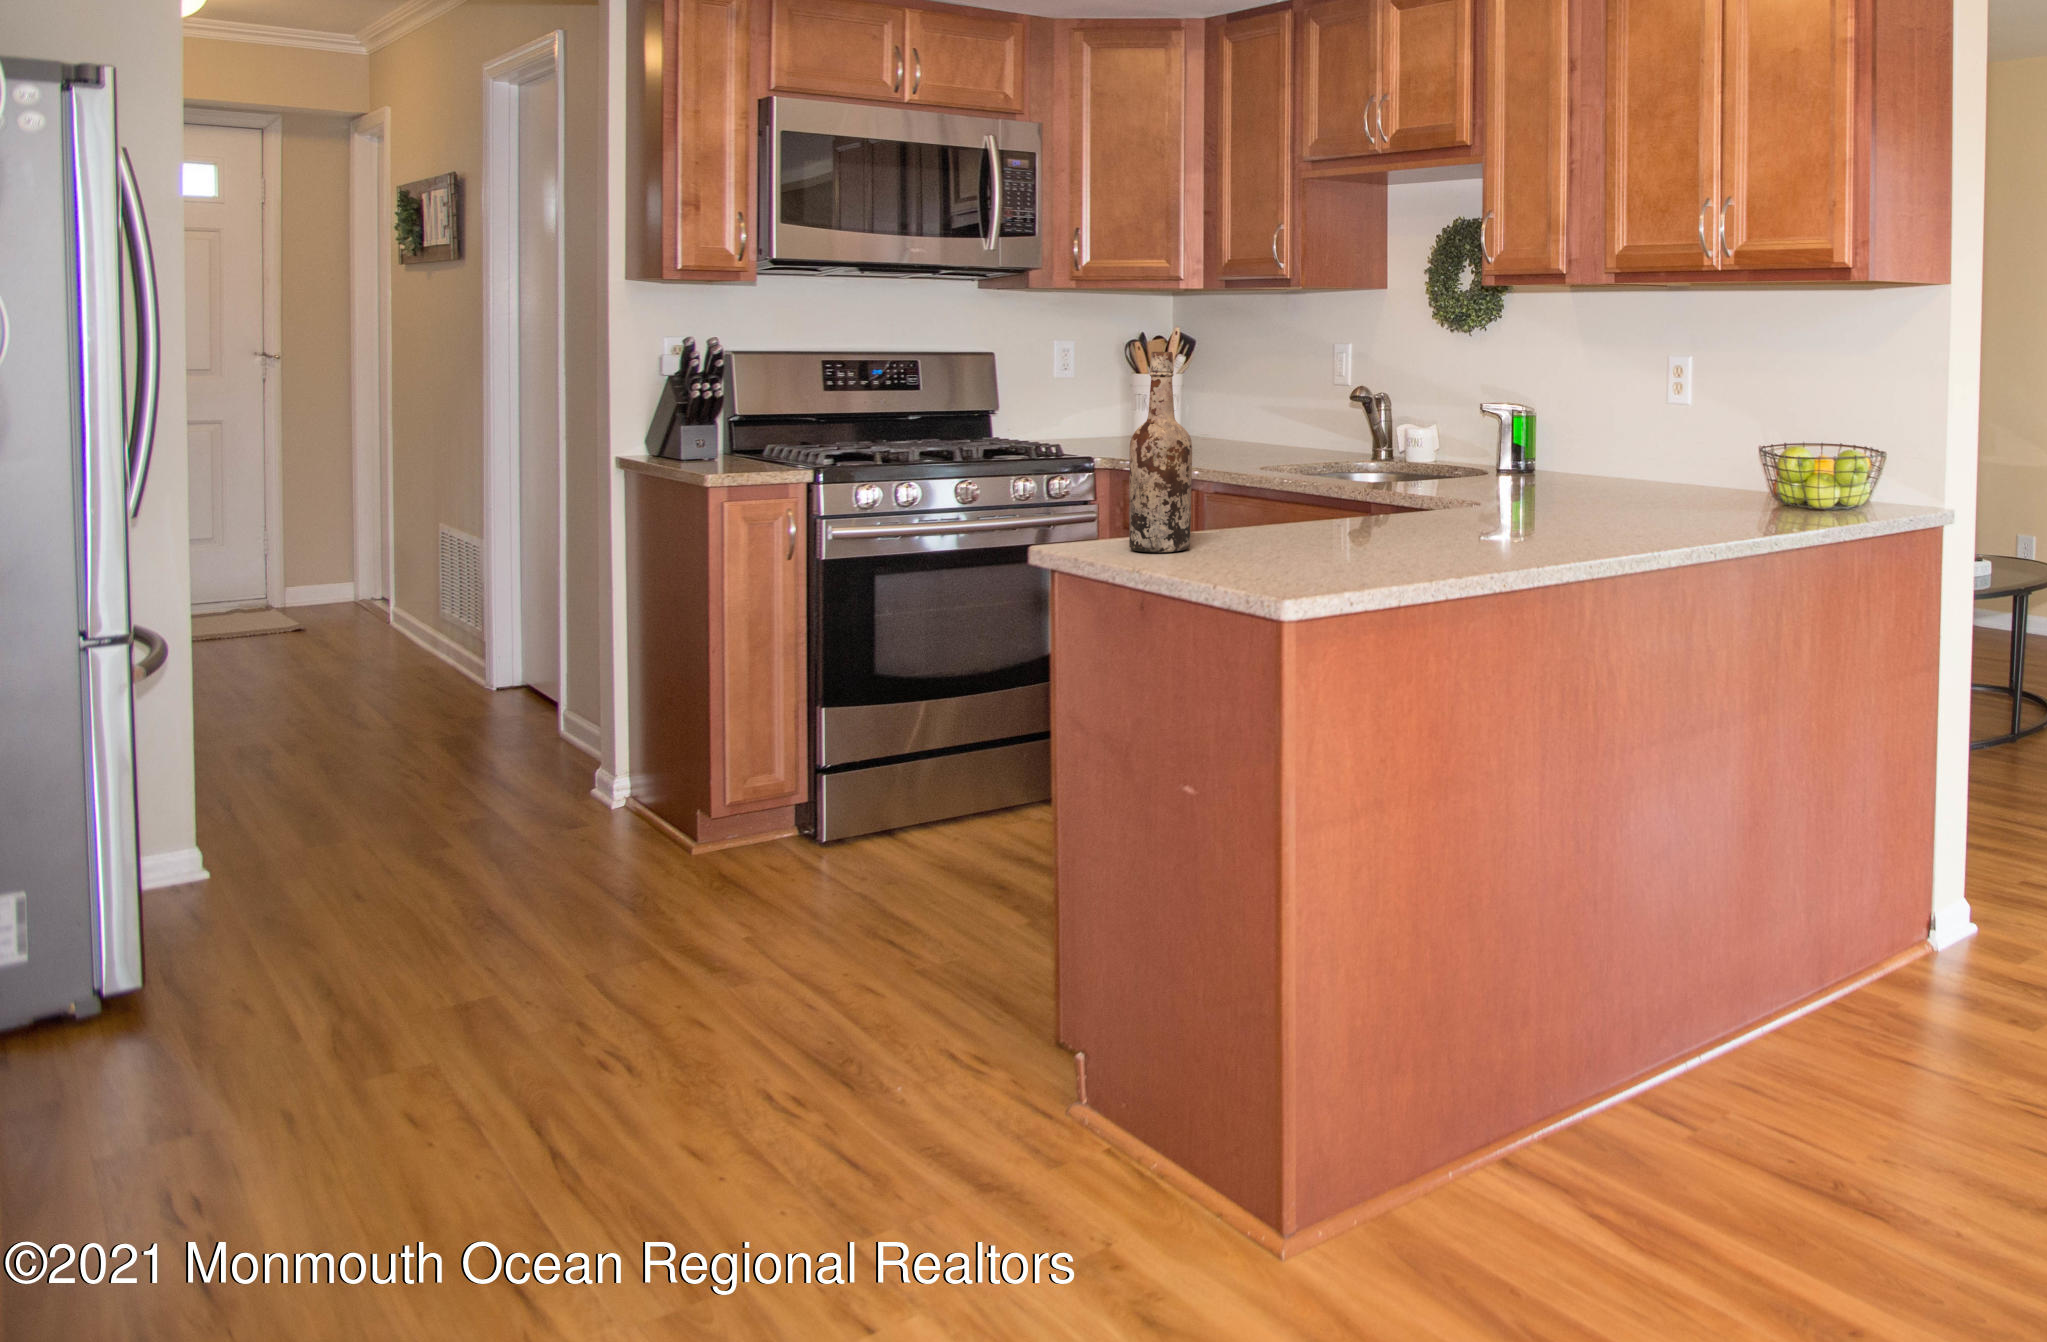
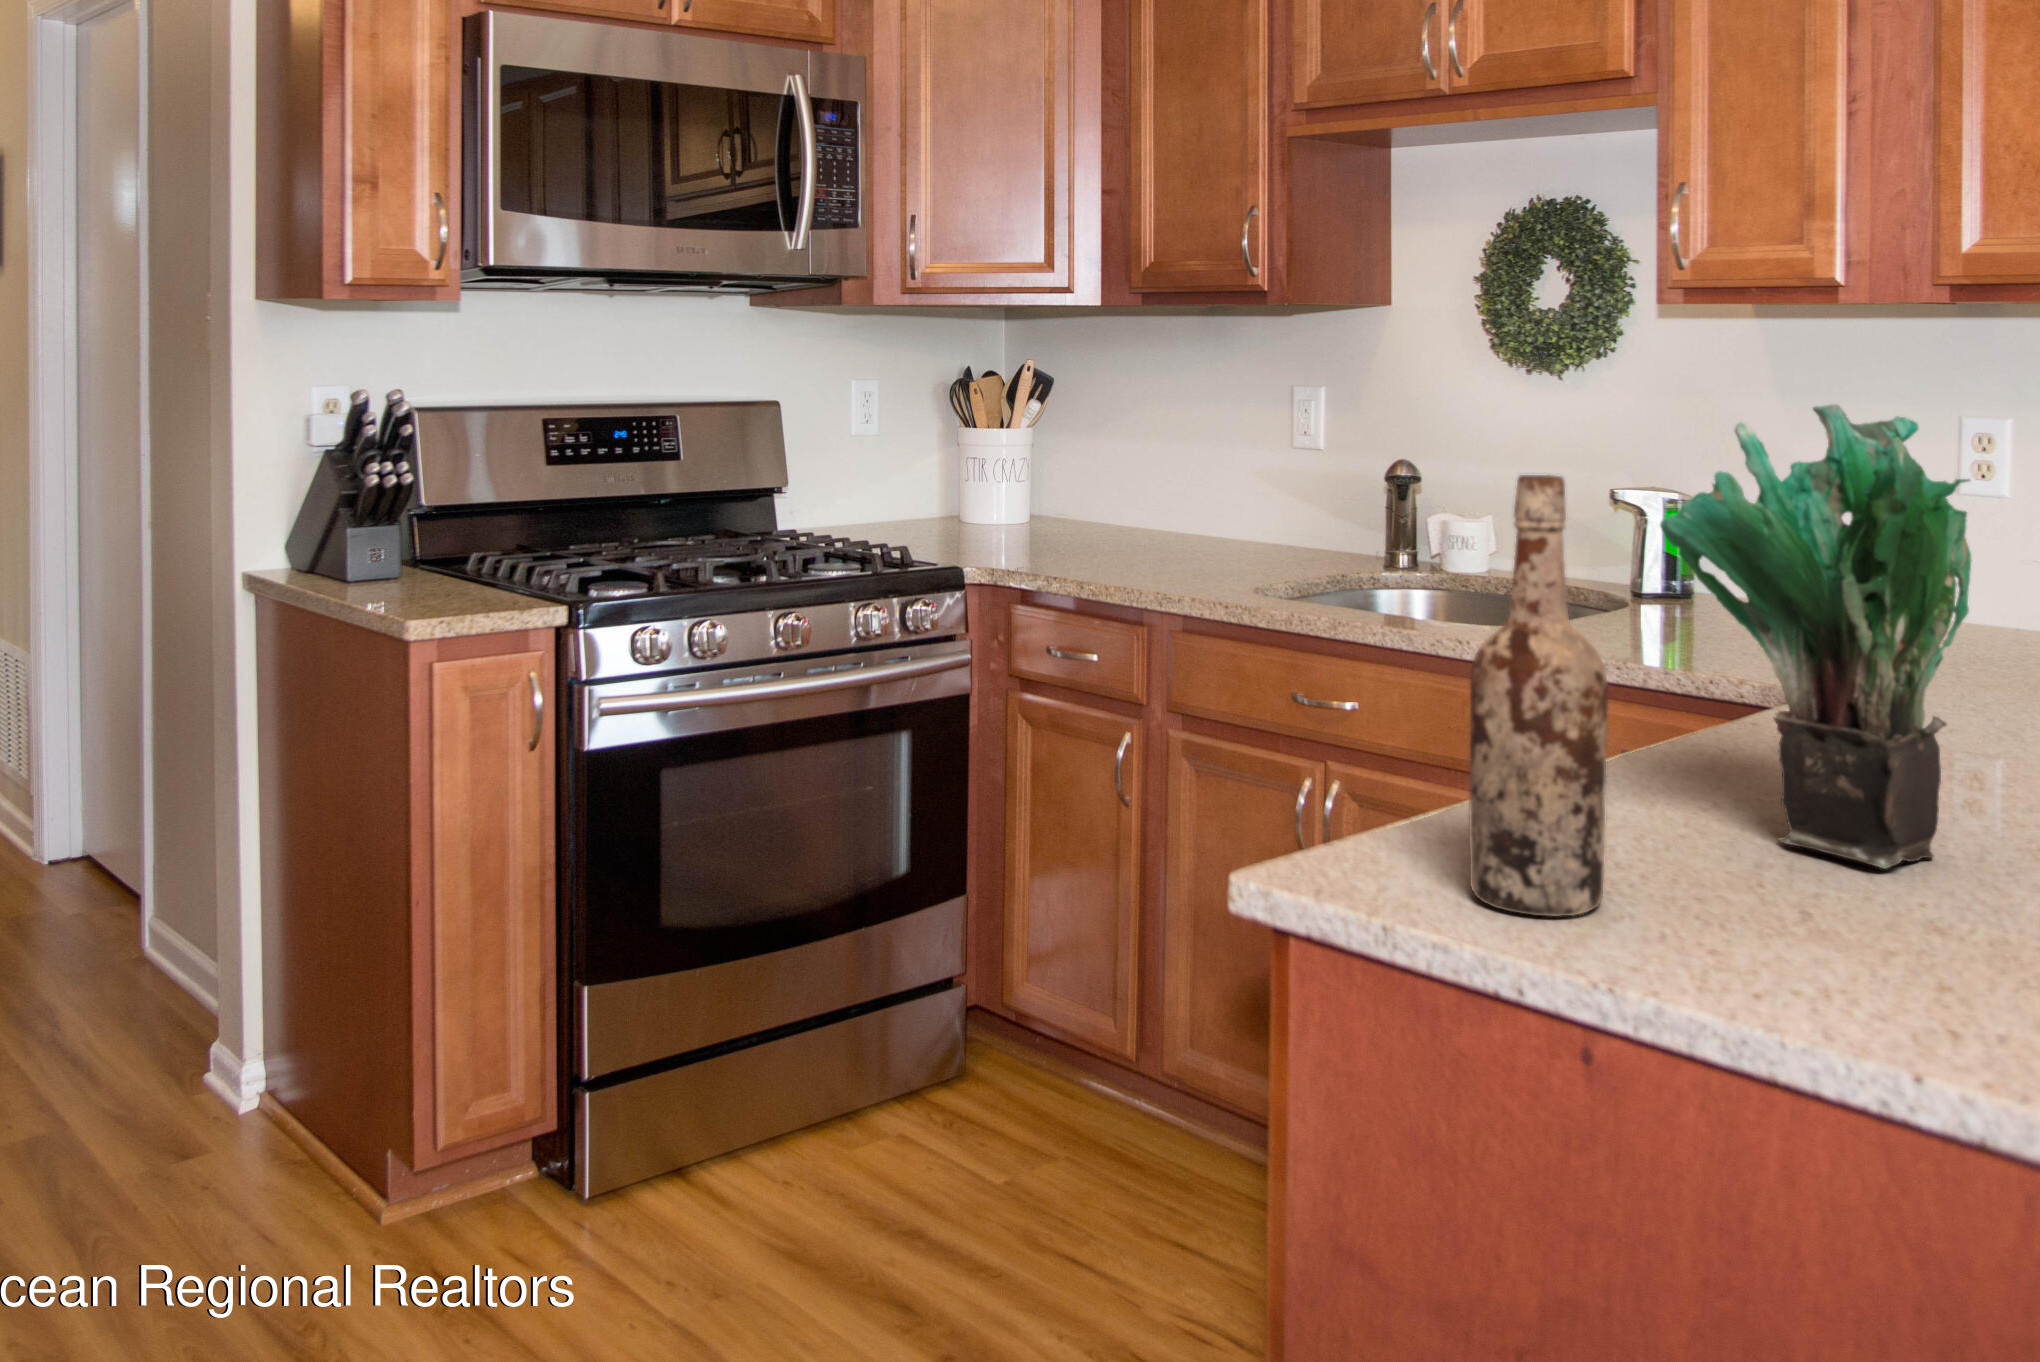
potted plant: none [1251,324,1413,542] -> present [1660,404,1971,869]

